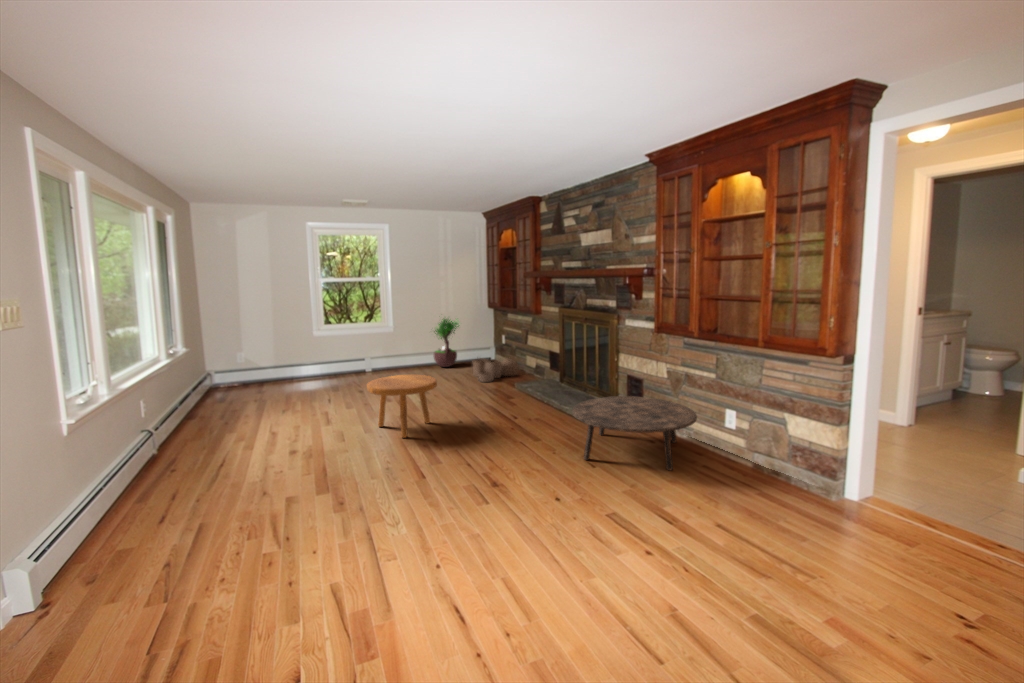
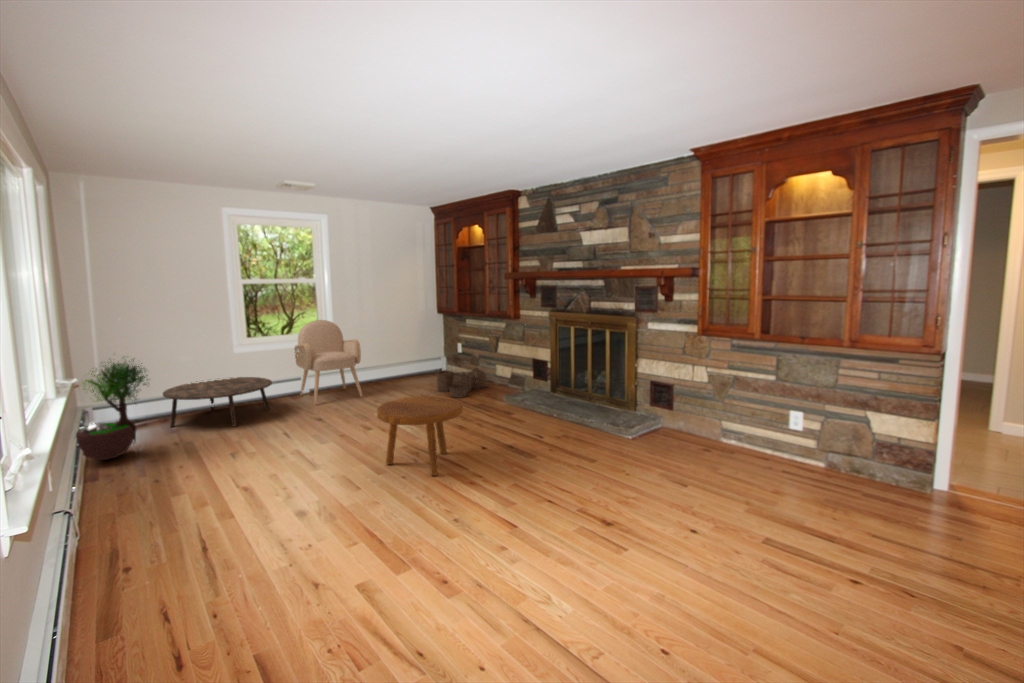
armchair: none [362,312,410,380] -> present [294,320,363,404]
potted tree: present [434,319,459,367] -> present [76,358,149,460]
coffee table: present [572,396,697,470] -> present [163,377,272,427]

